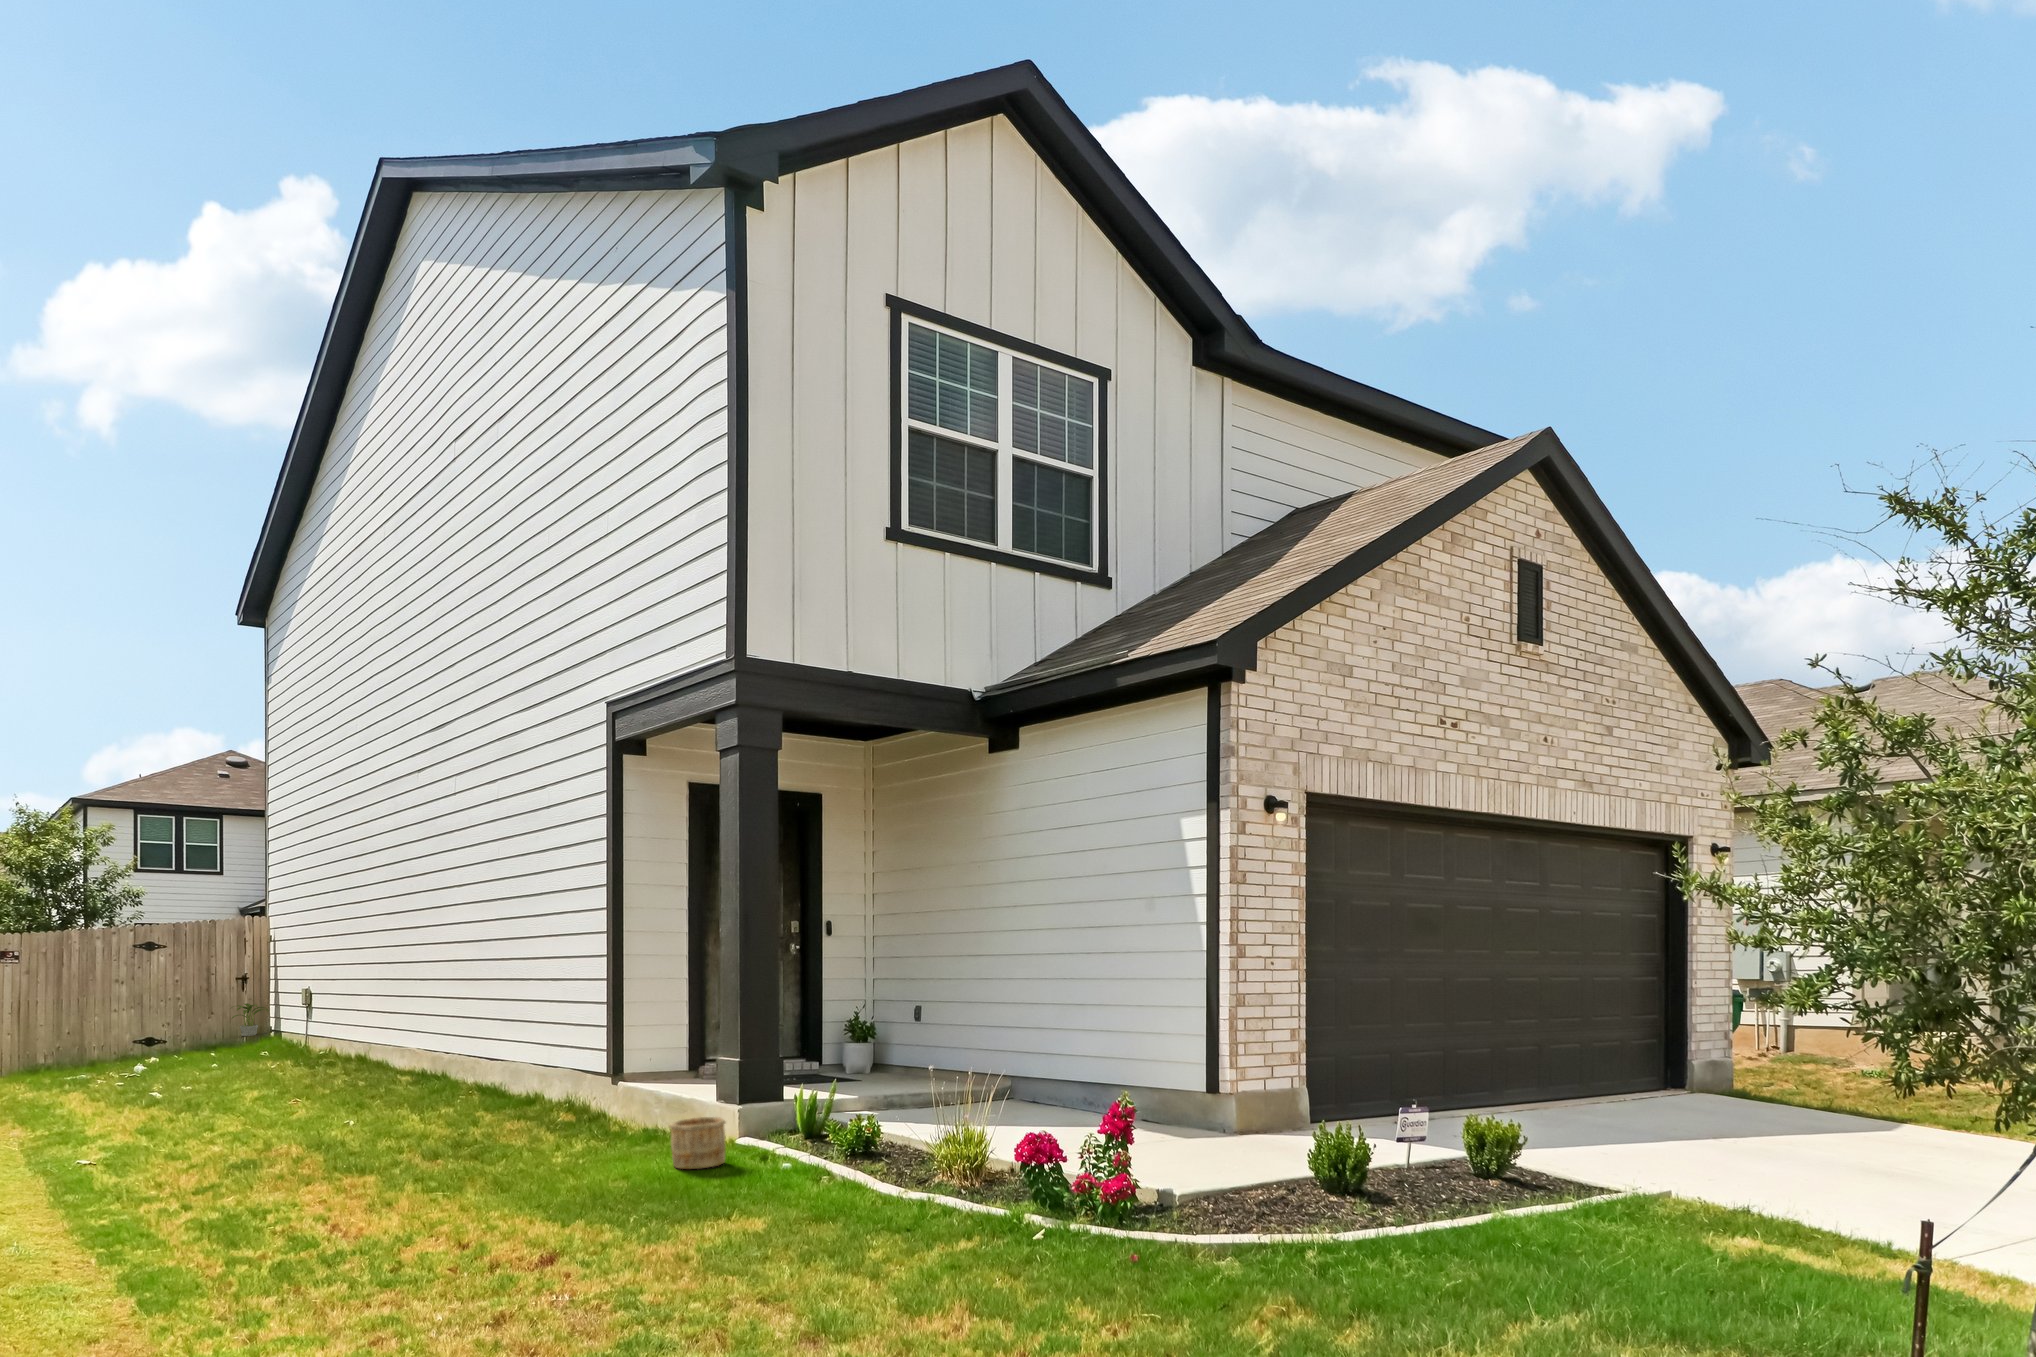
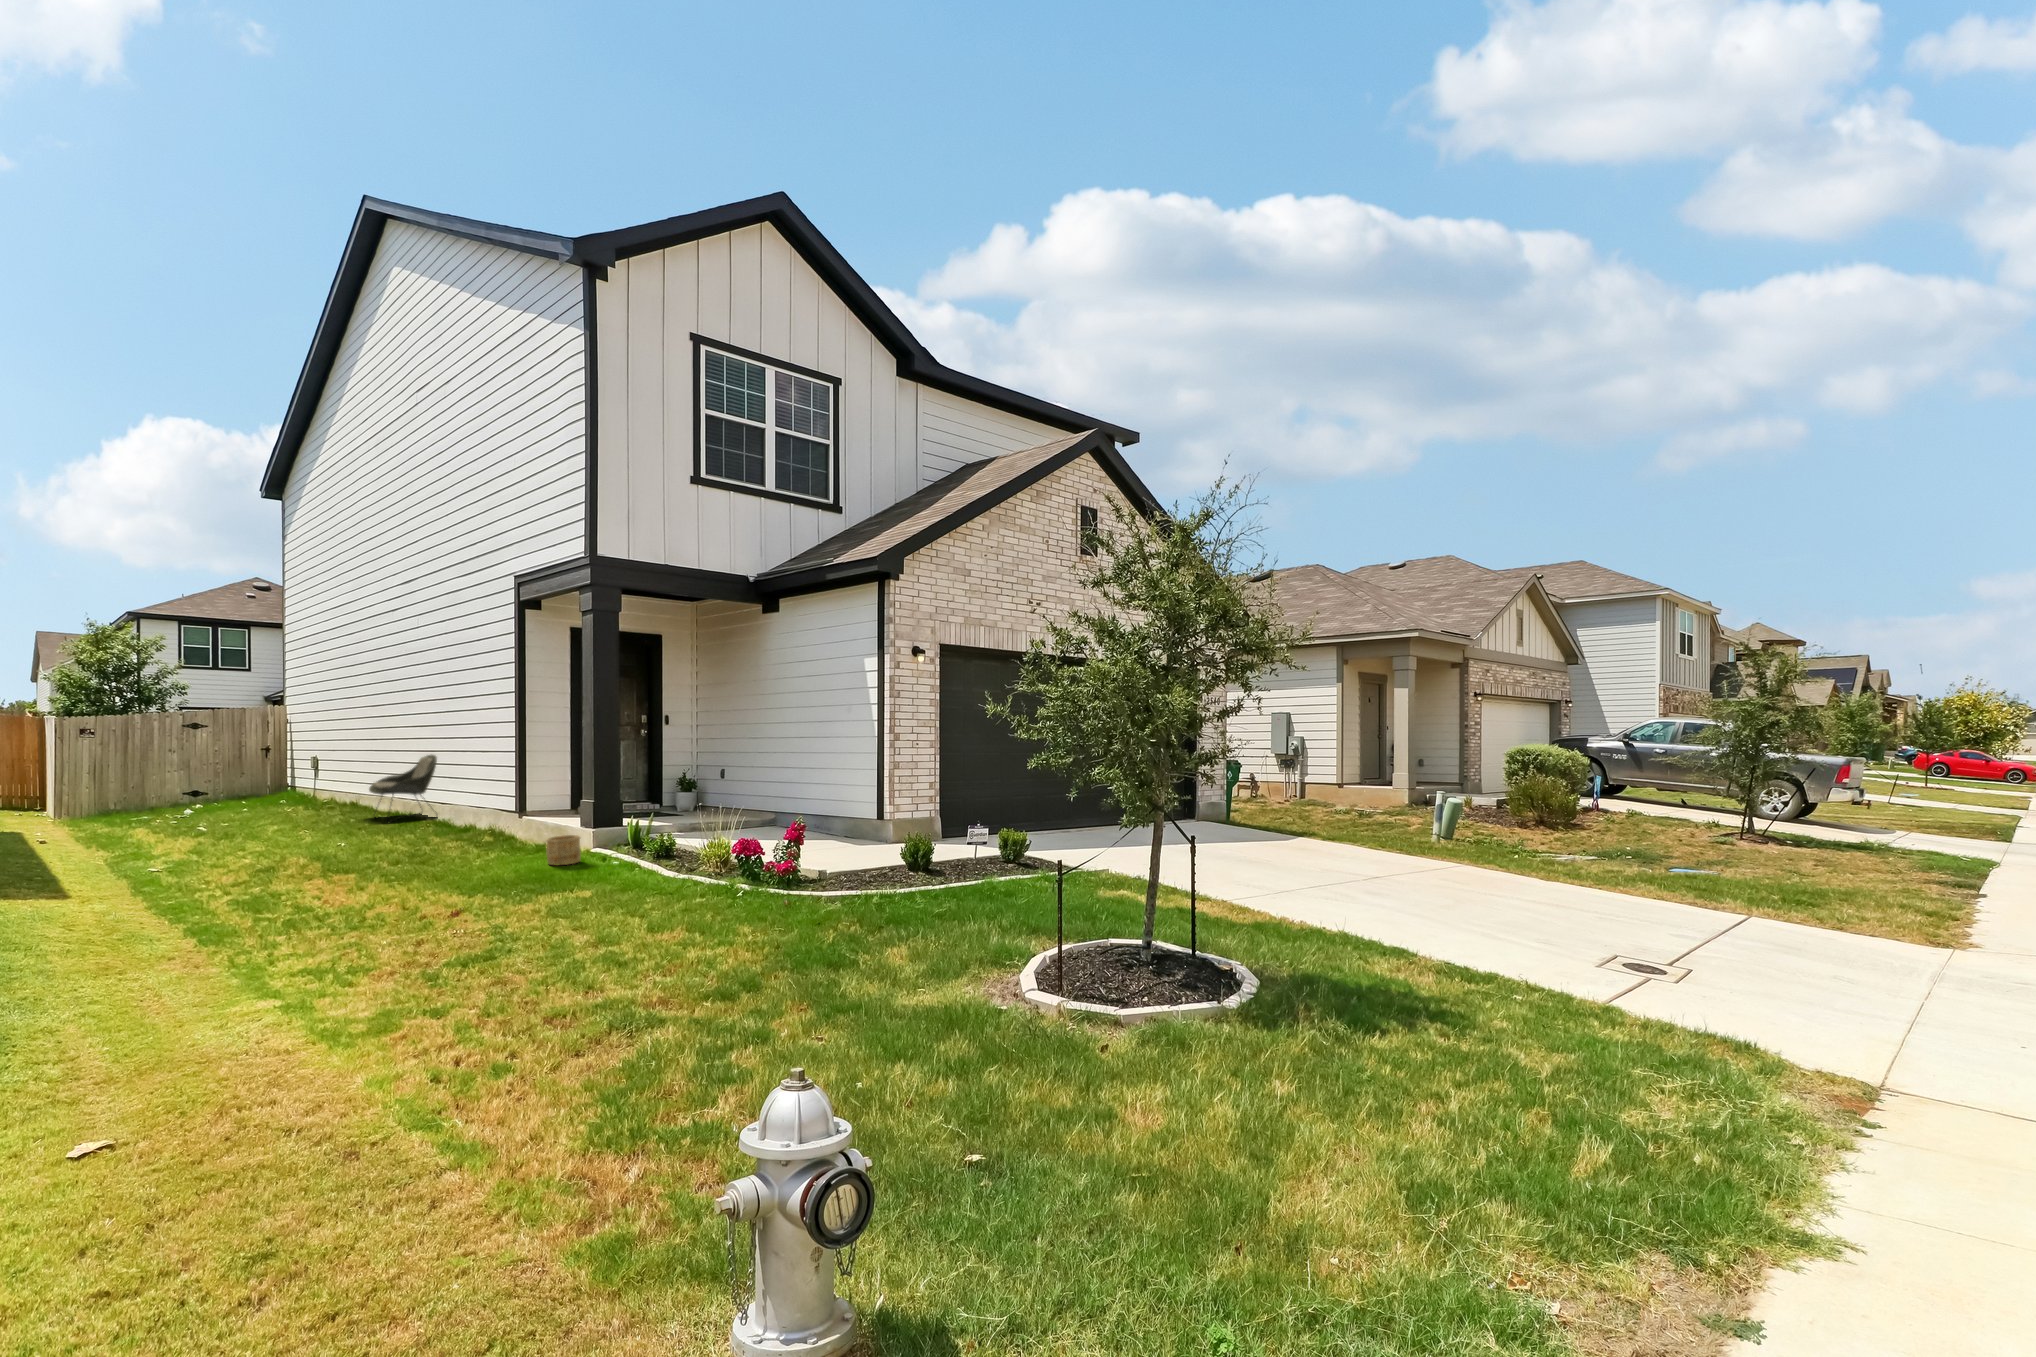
lounge chair: none [390,984,491,1094] -> present [369,754,437,822]
potted plant: present [232,1003,268,1036] -> none [258,765,287,787]

